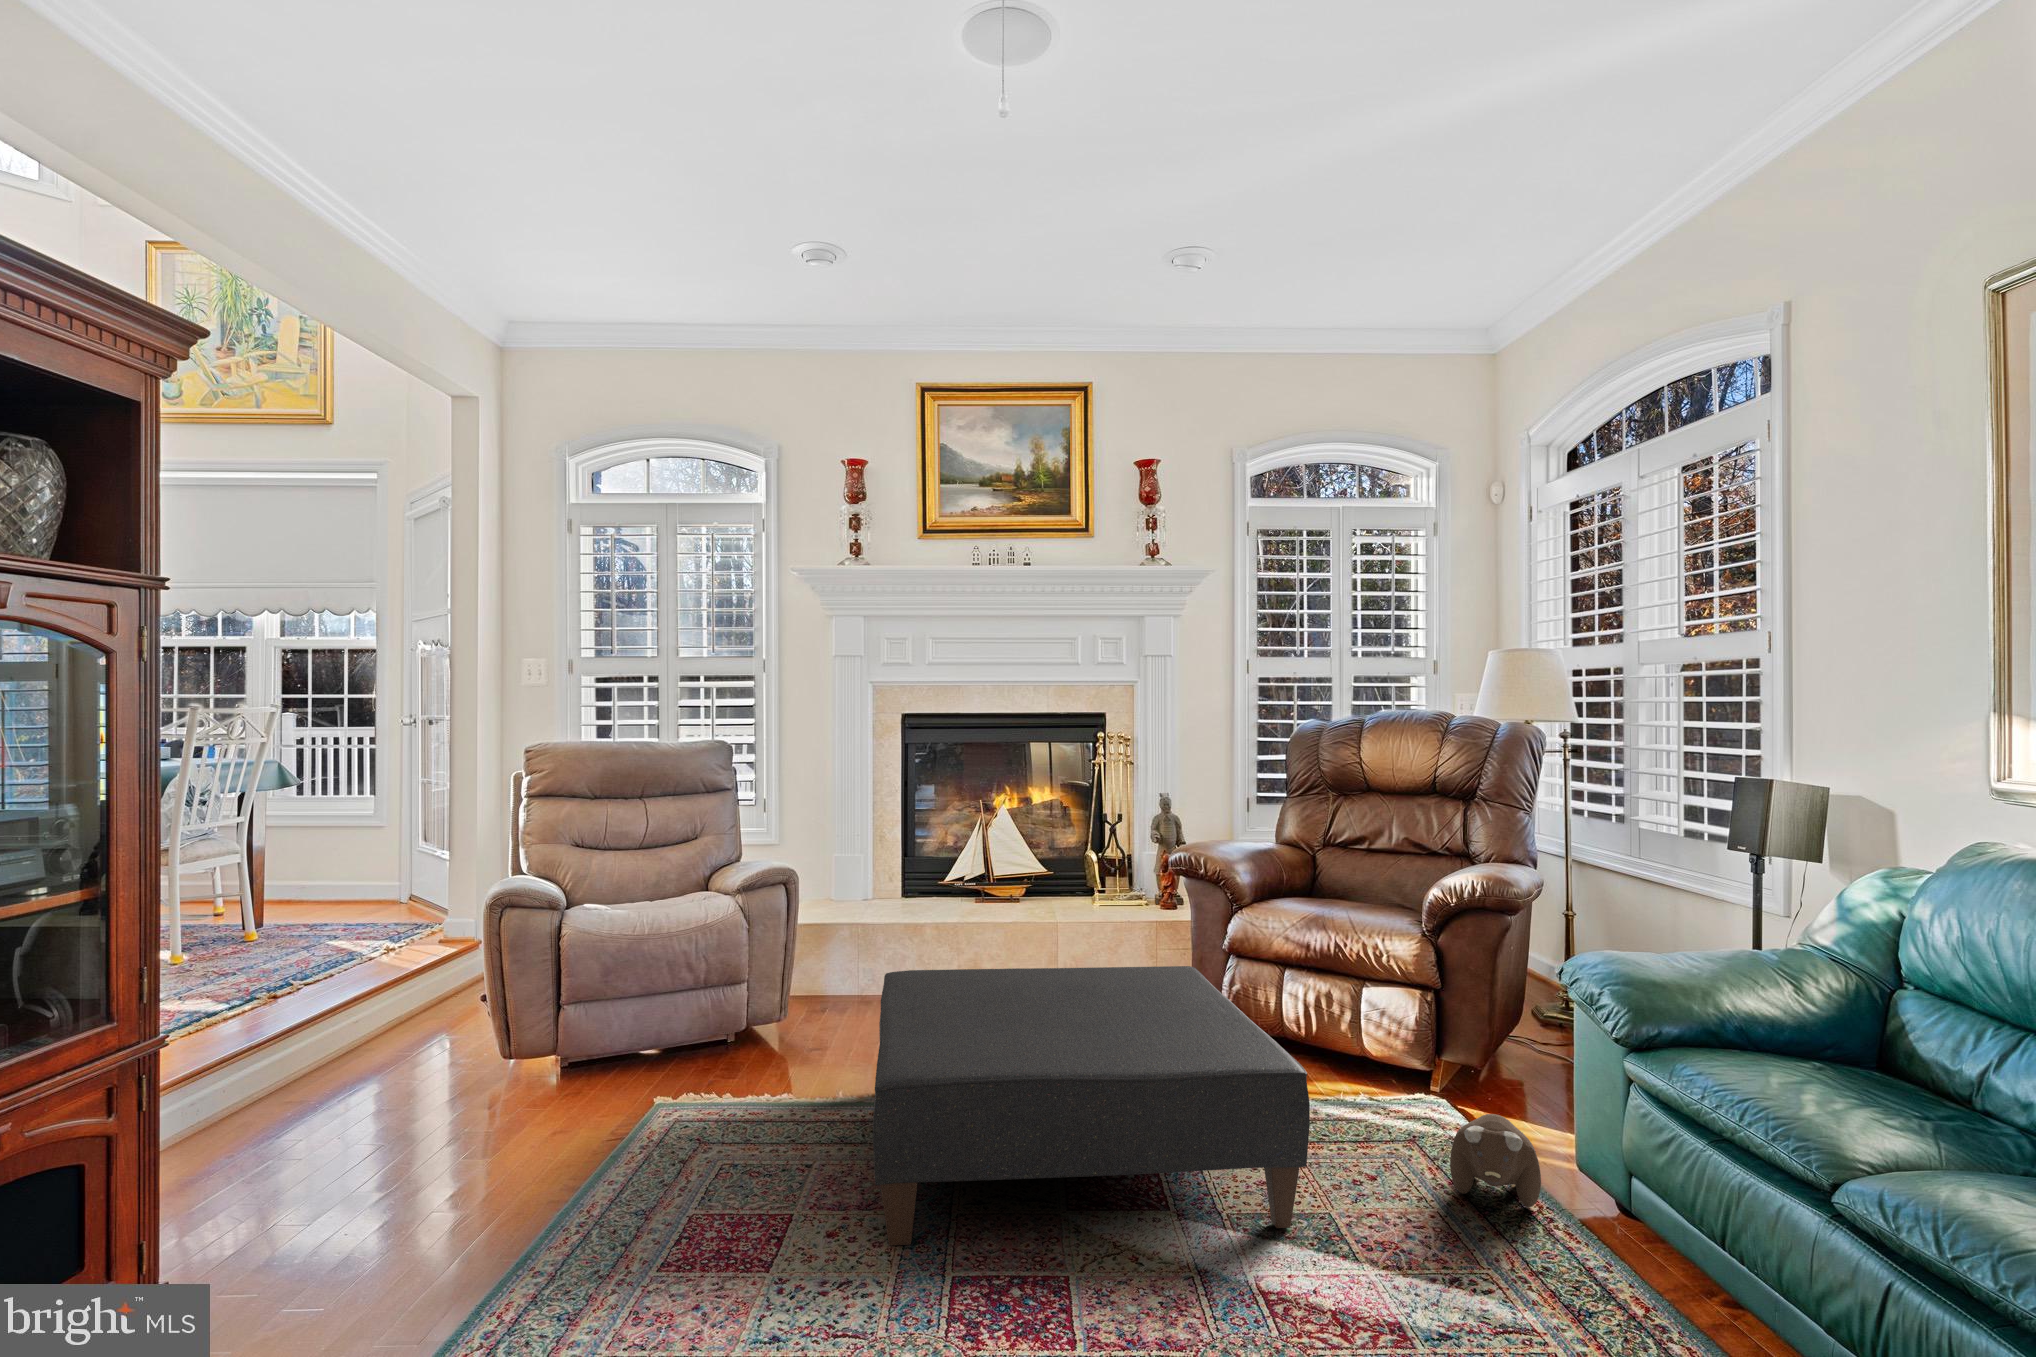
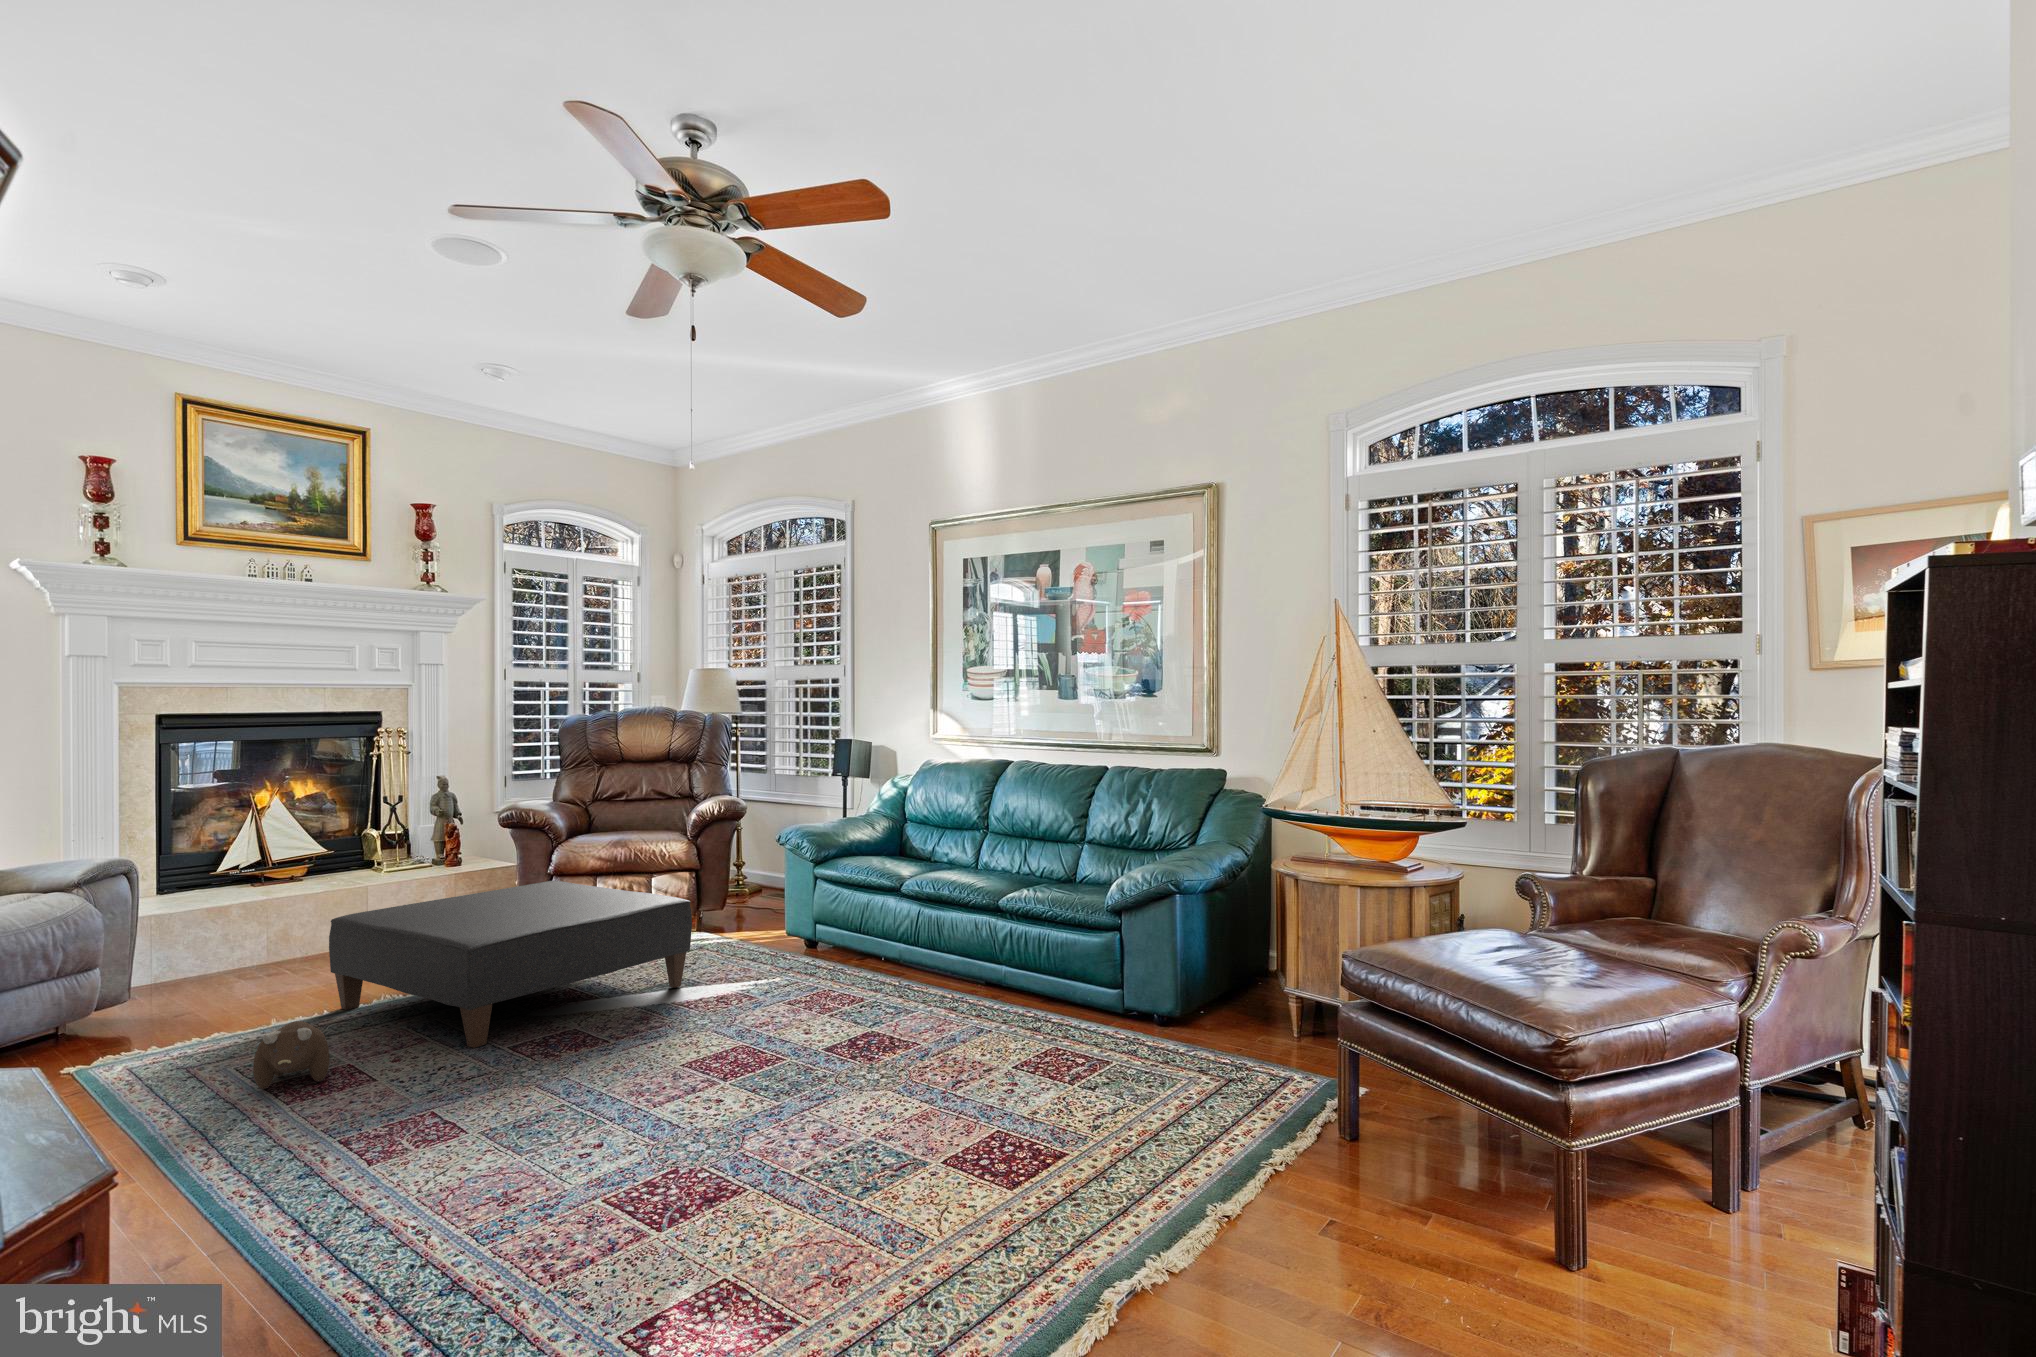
plush toy: present [1450,1114,1541,1207] -> present [253,1021,330,1089]

